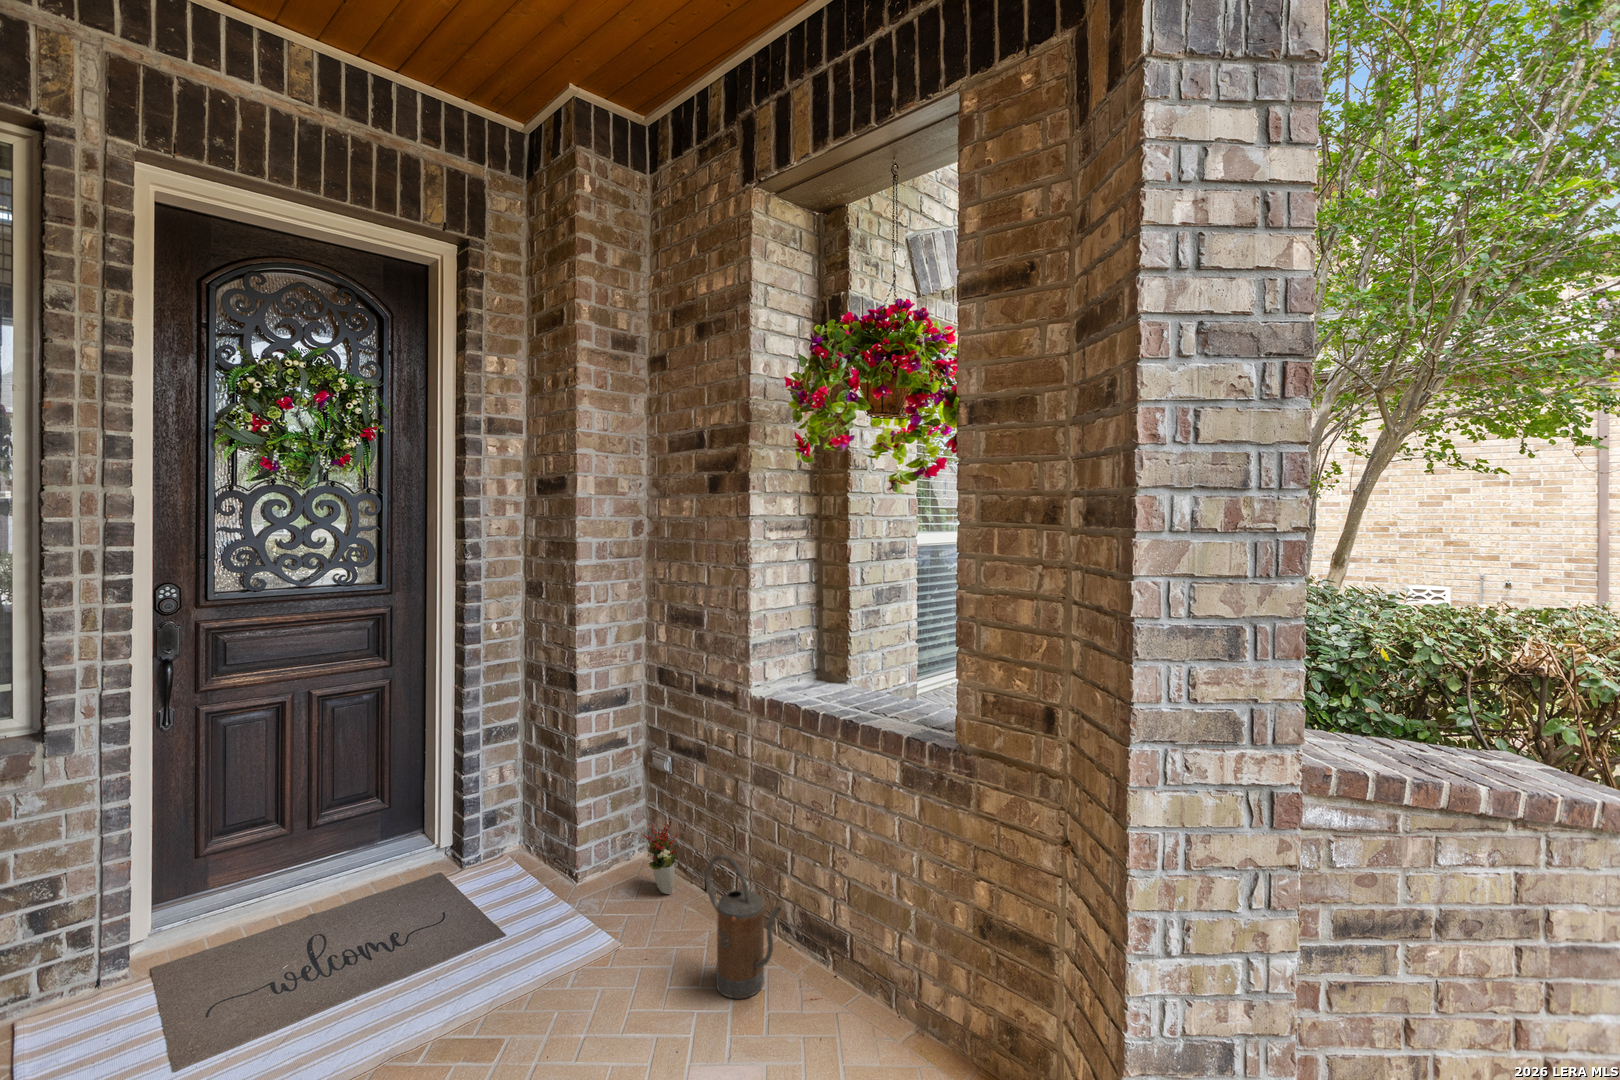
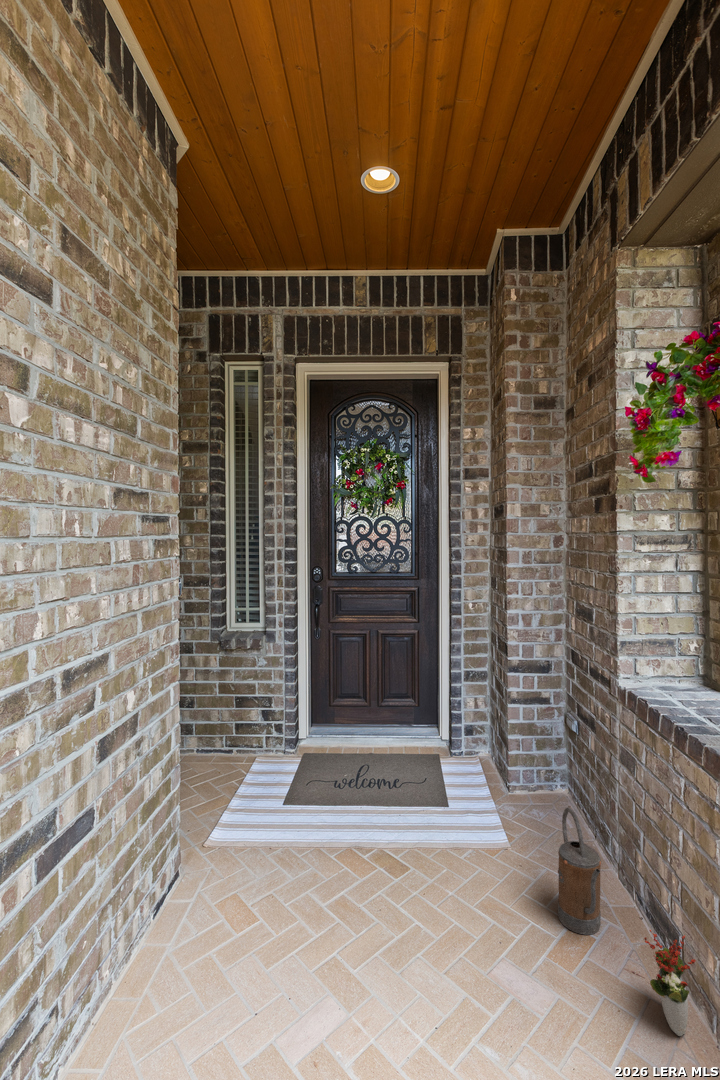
decorative plant: present [643,820,678,894] -> present [644,930,696,1036]

